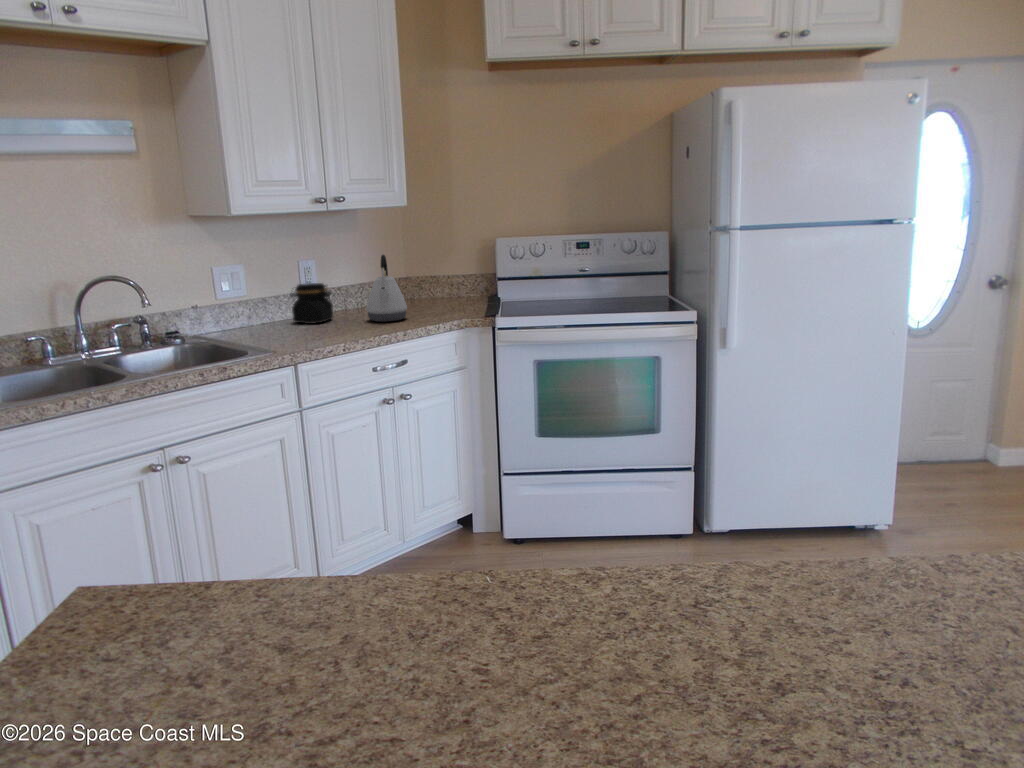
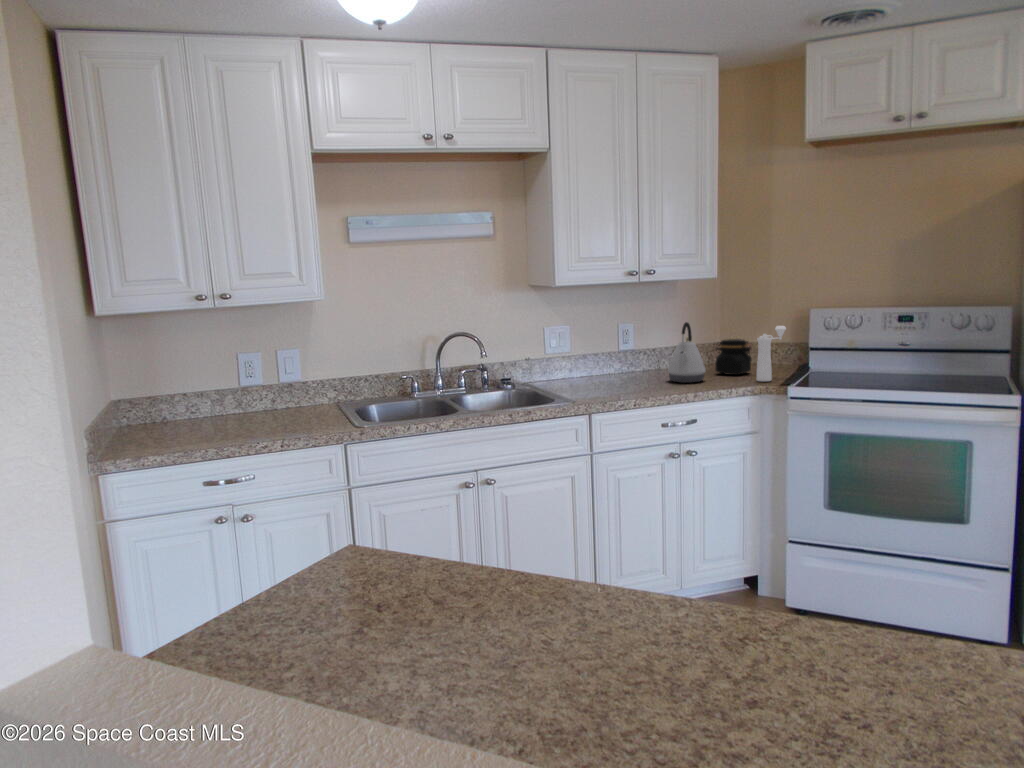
pepper mill: none [457,256,483,315] -> present [757,326,786,381]
jar: present [291,283,333,324] -> present [715,339,752,375]

